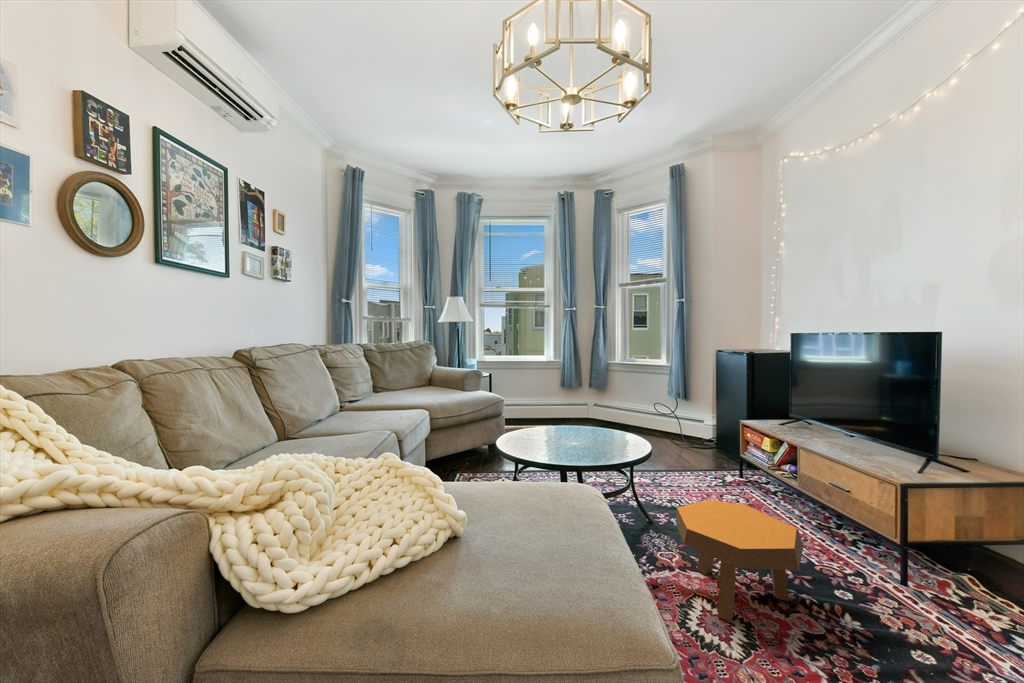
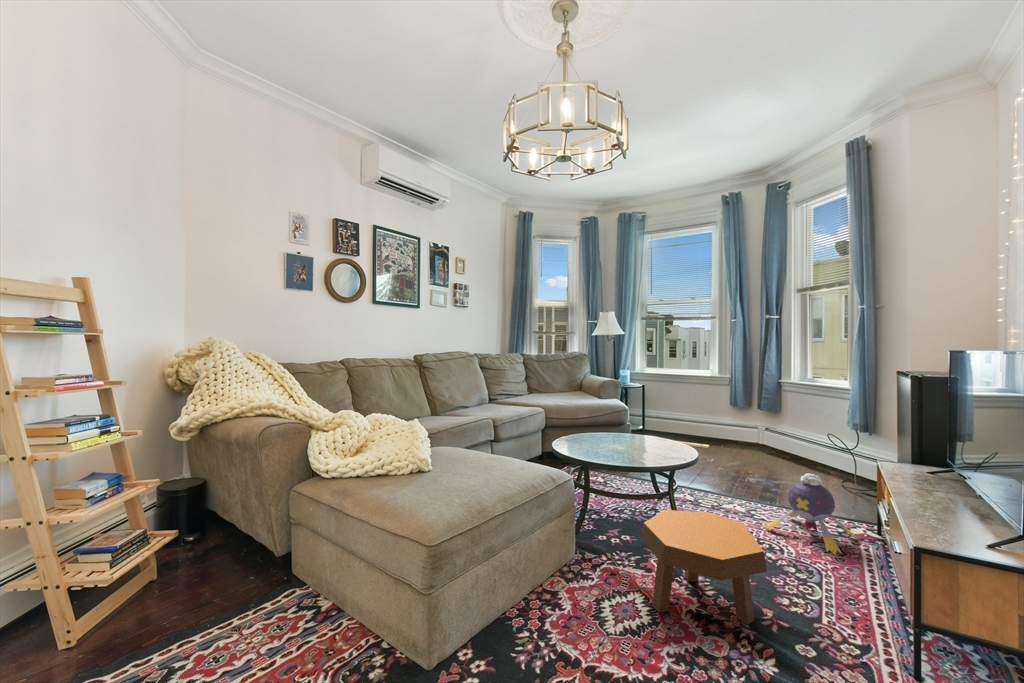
plush toy: none [682,444,749,510] -> present [765,473,858,555]

